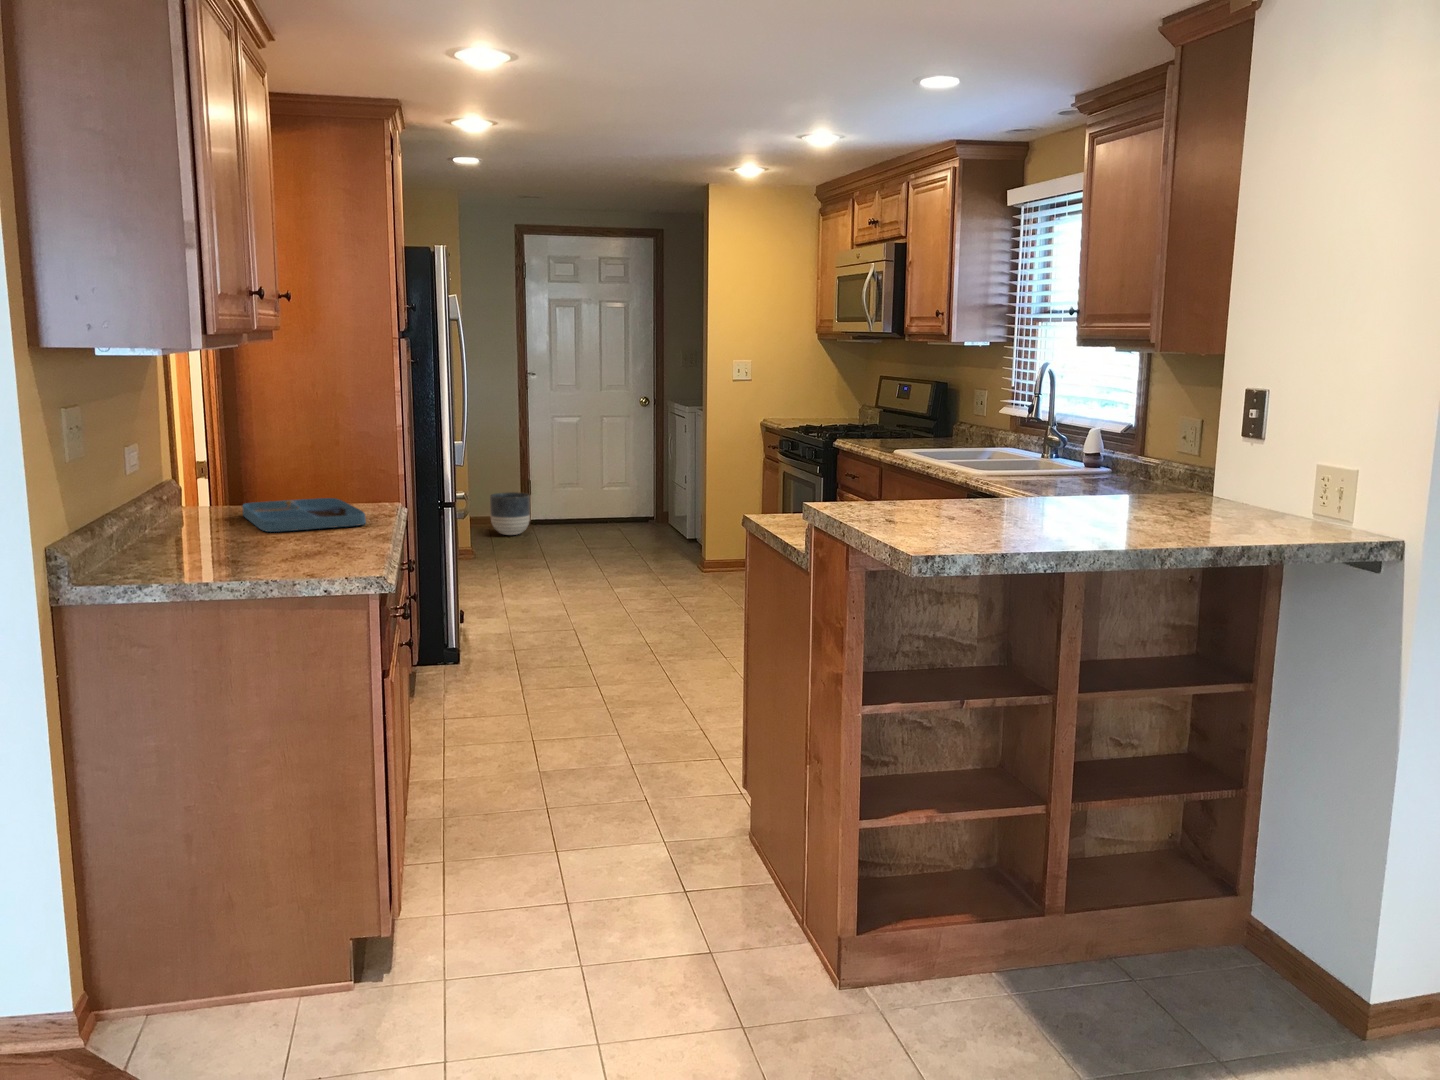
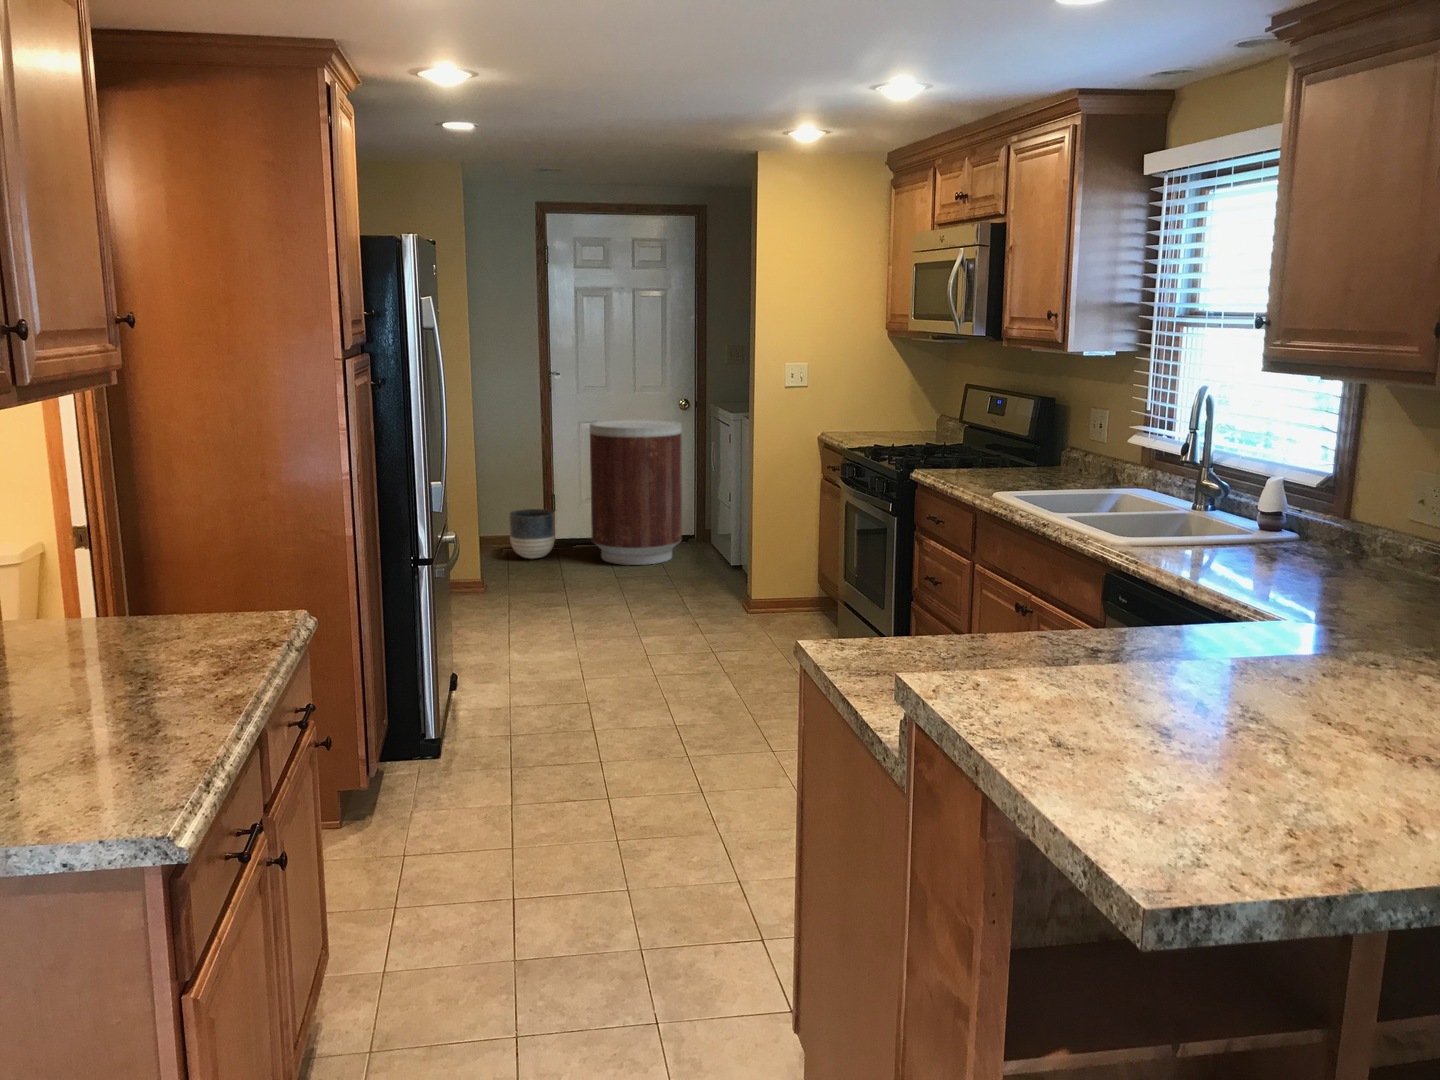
trash can: none [561,414,642,539] -> present [589,419,682,565]
tray: present [242,498,366,532] -> none [53,606,224,687]

